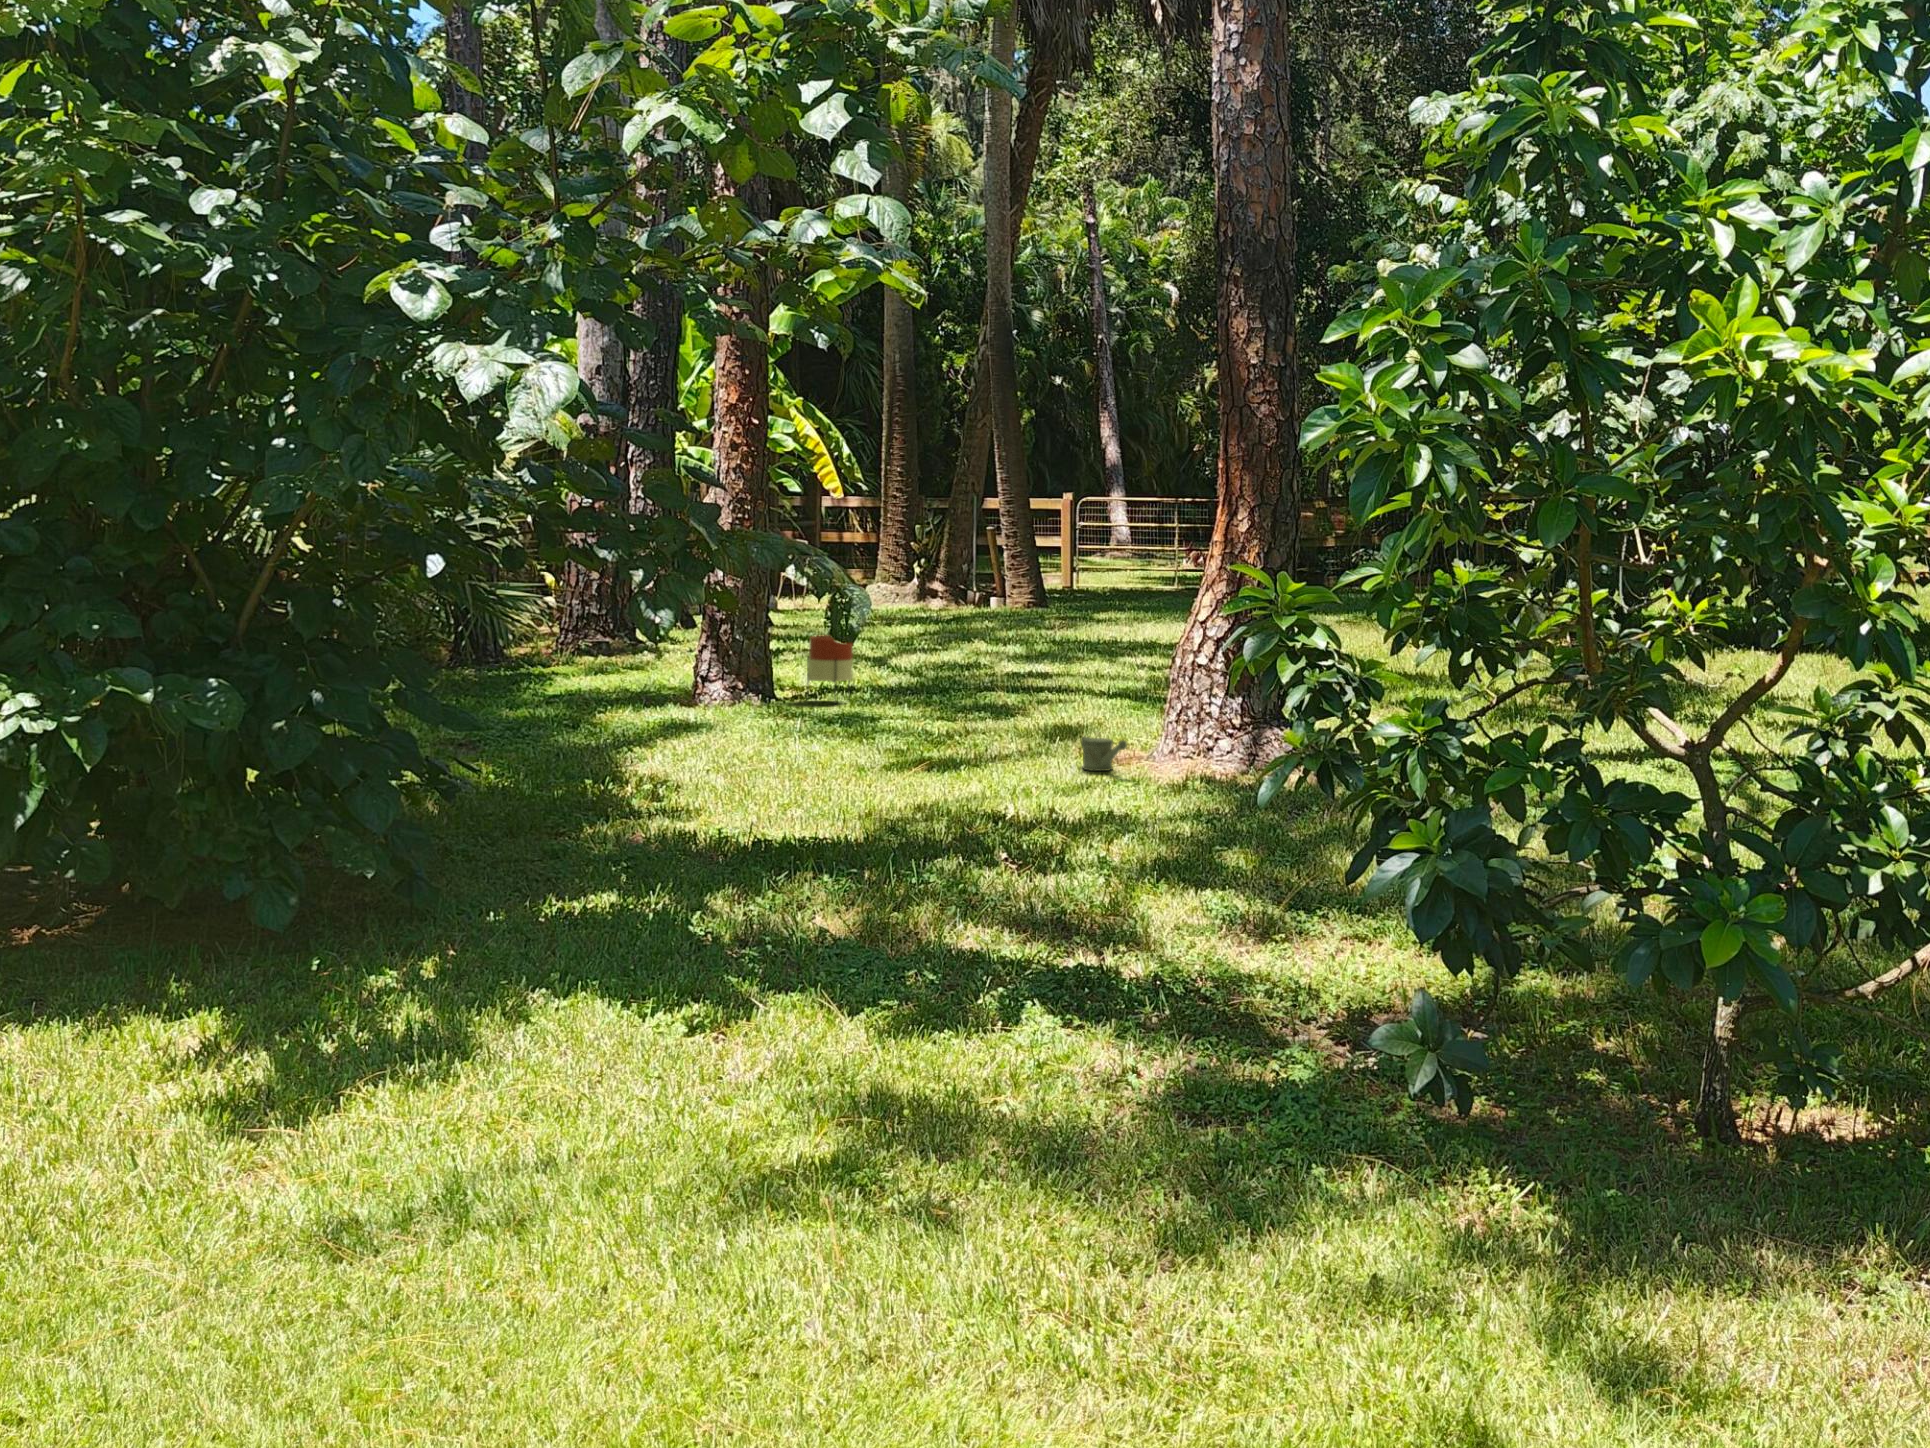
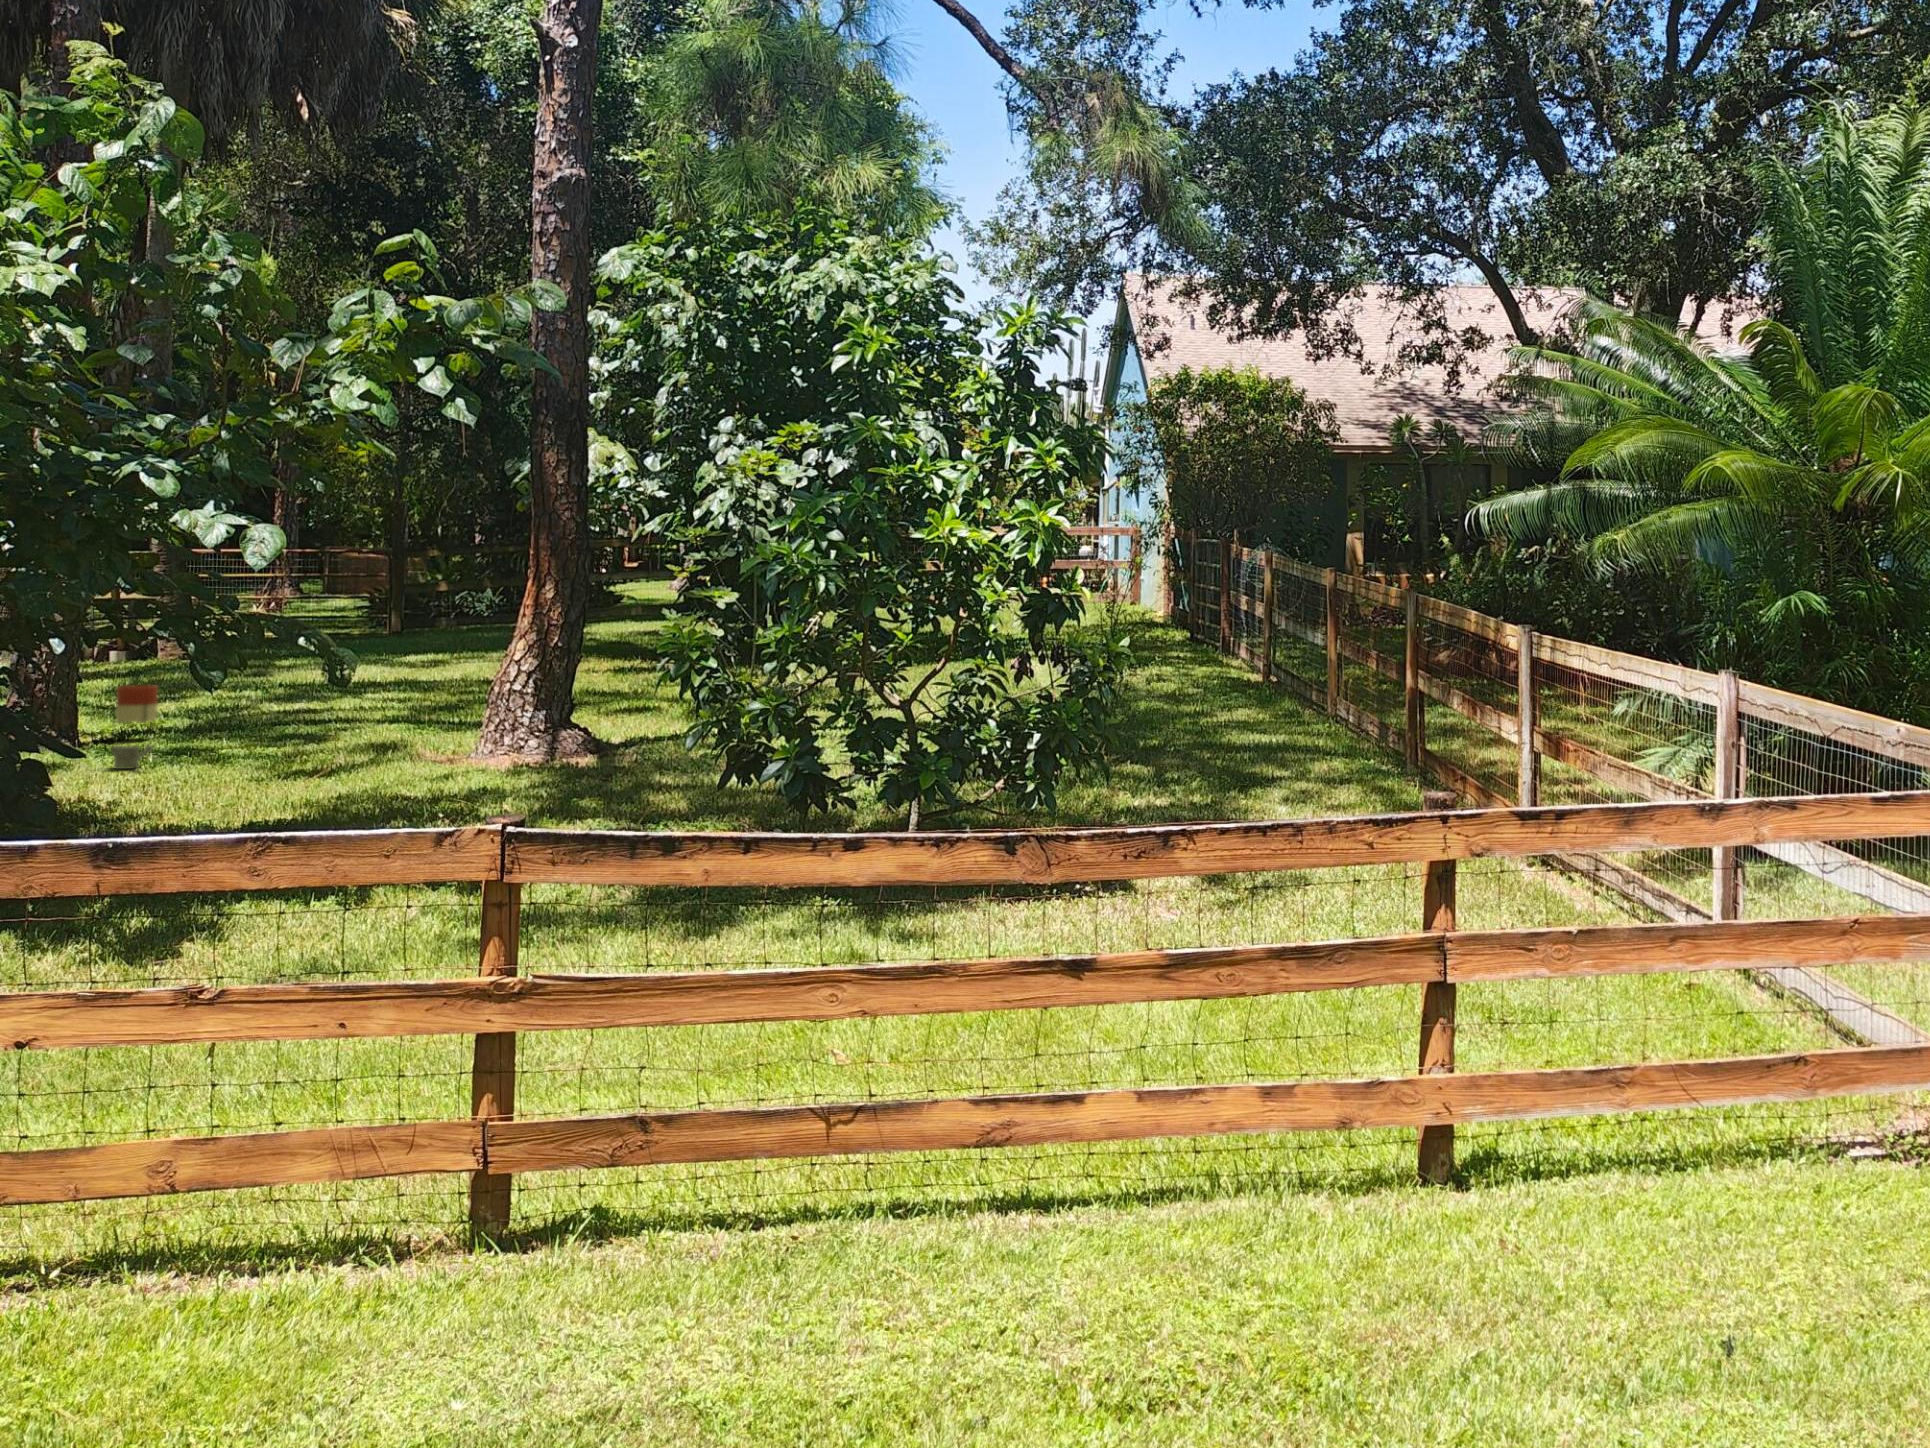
watering can: present [1081,736,1127,771] -> present [111,745,153,769]

